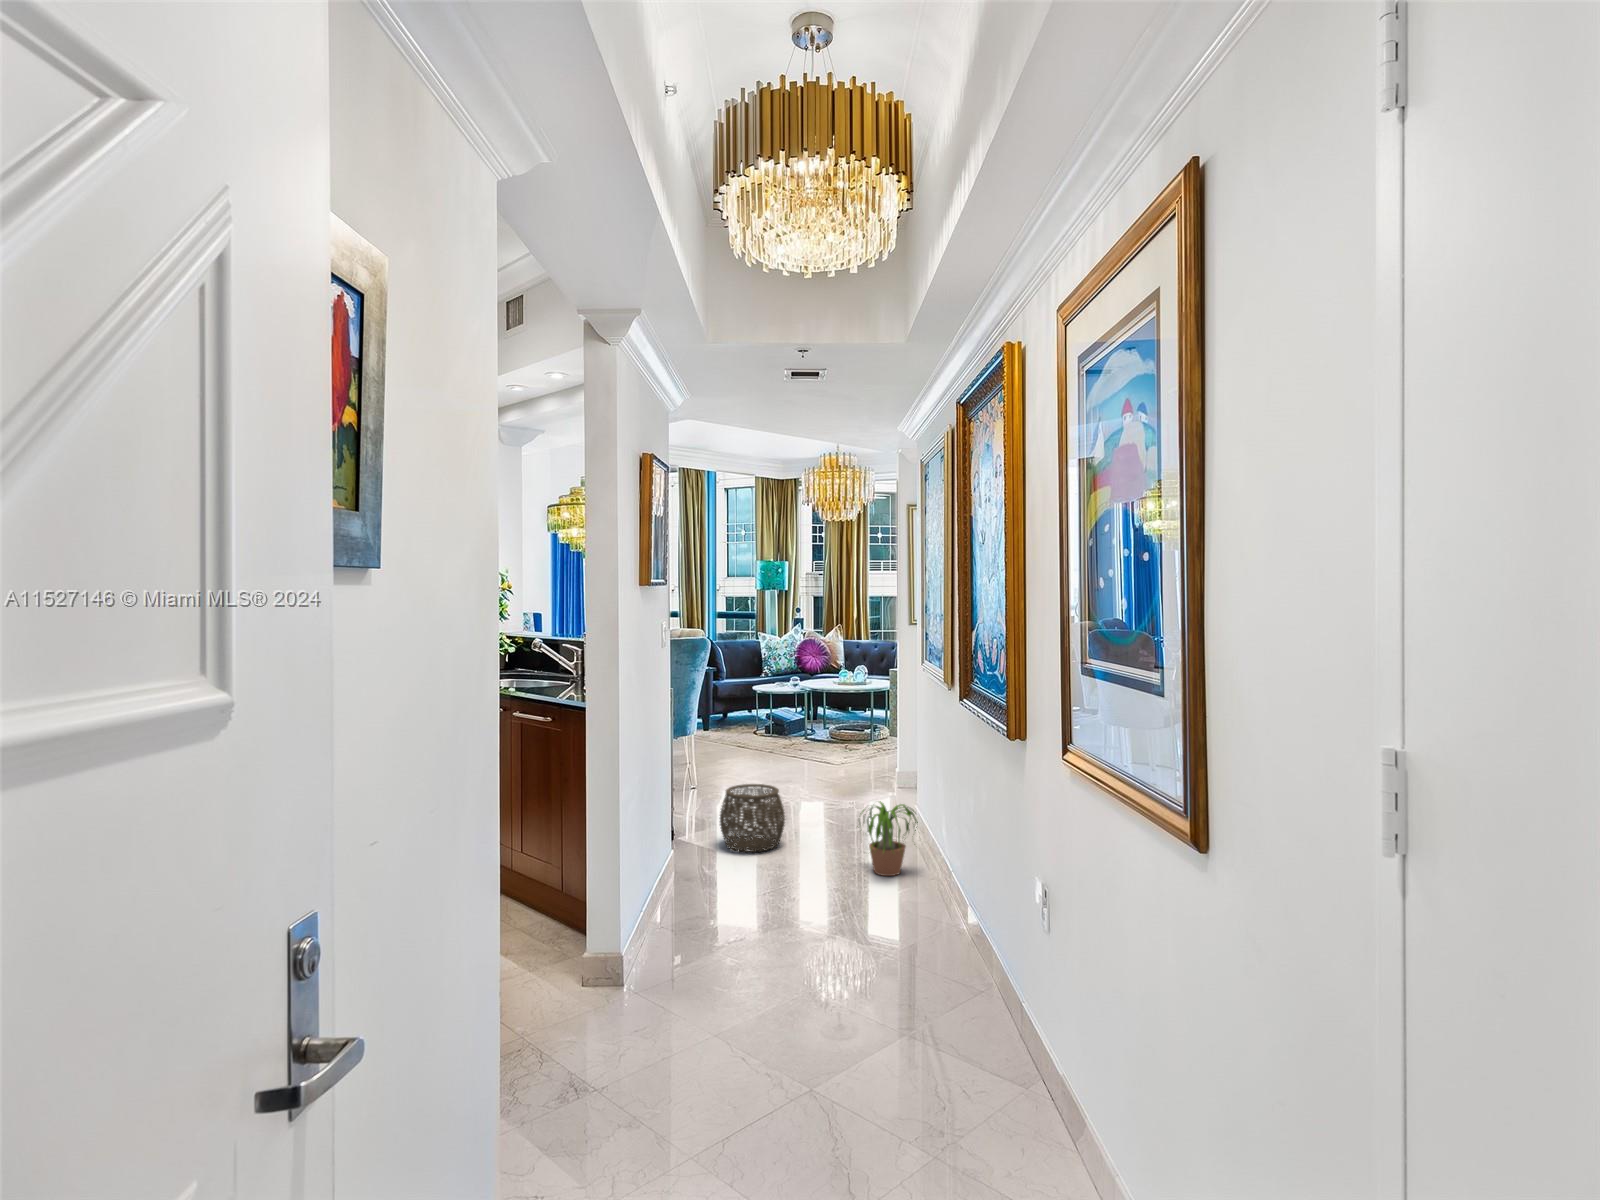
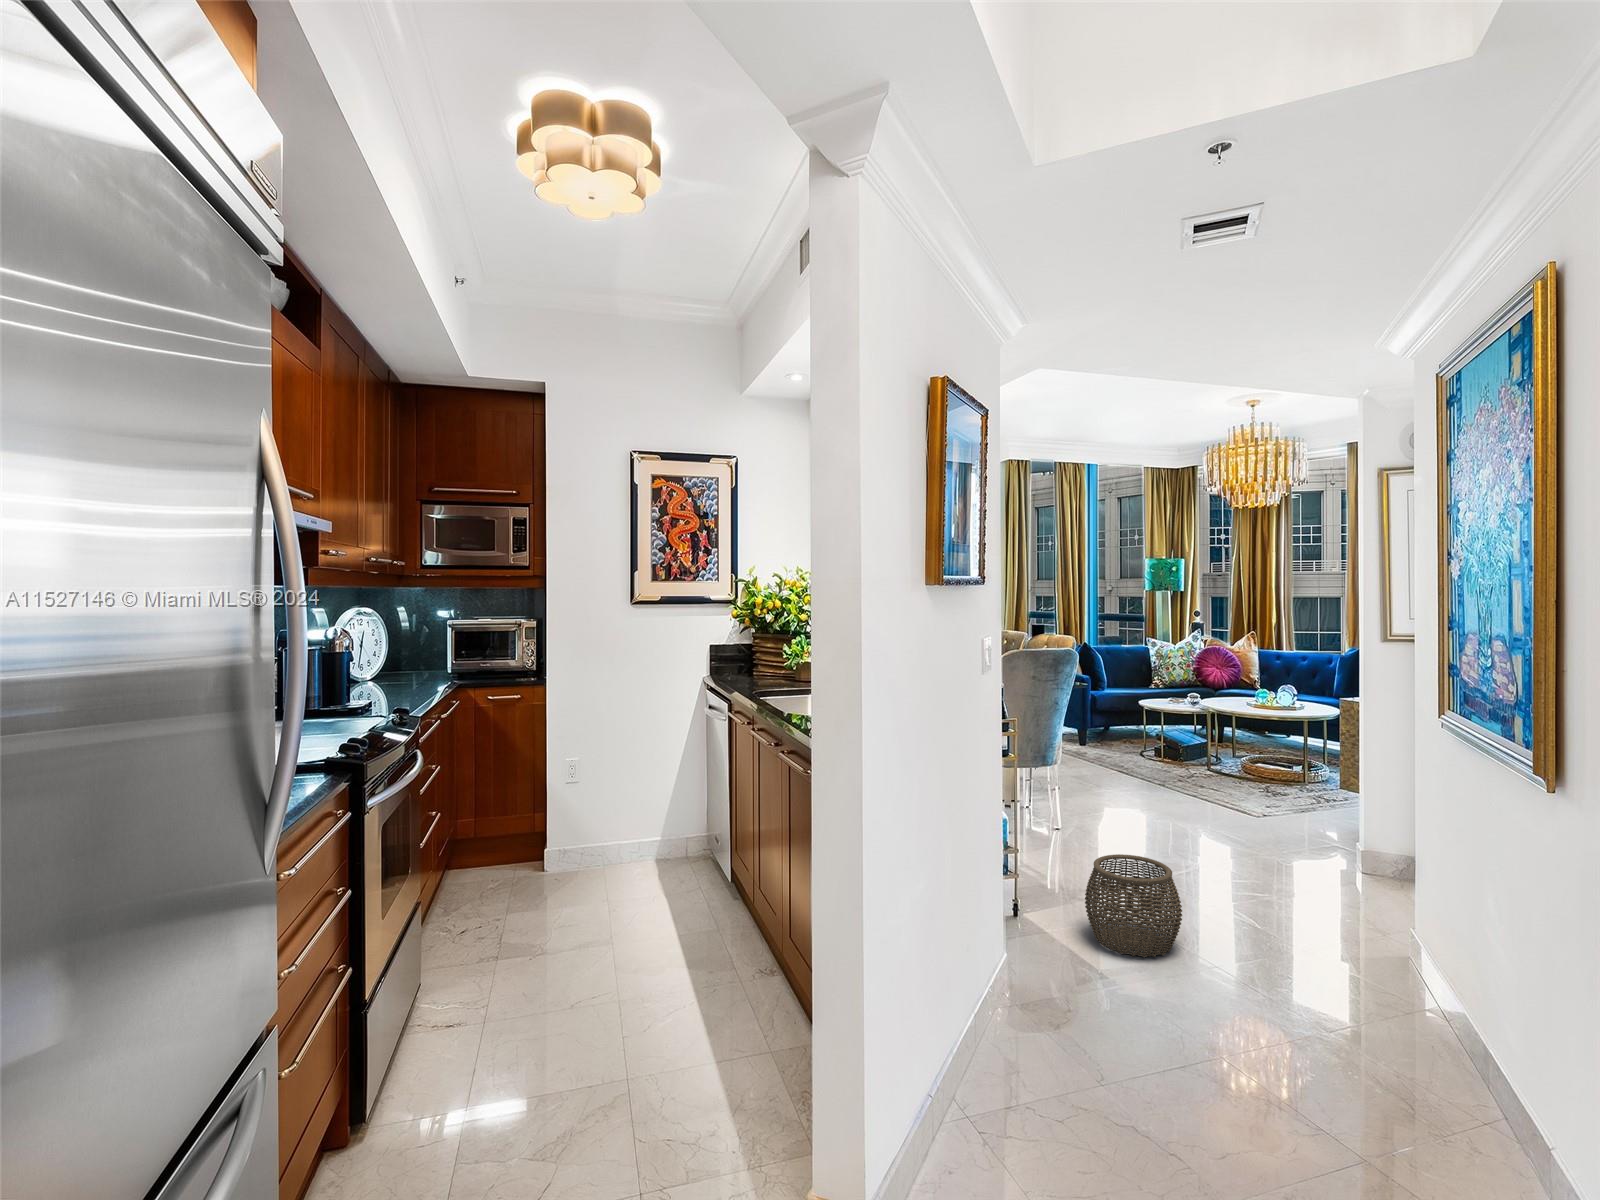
potted plant: present [860,801,918,876] -> none [1299,928,1447,1059]

